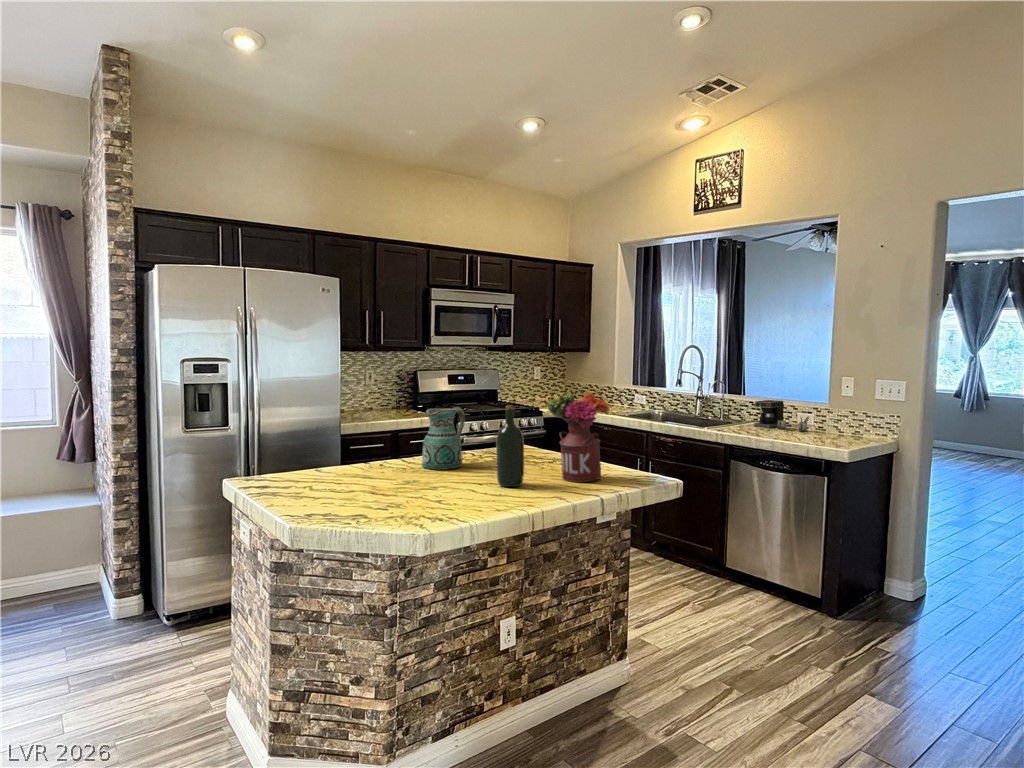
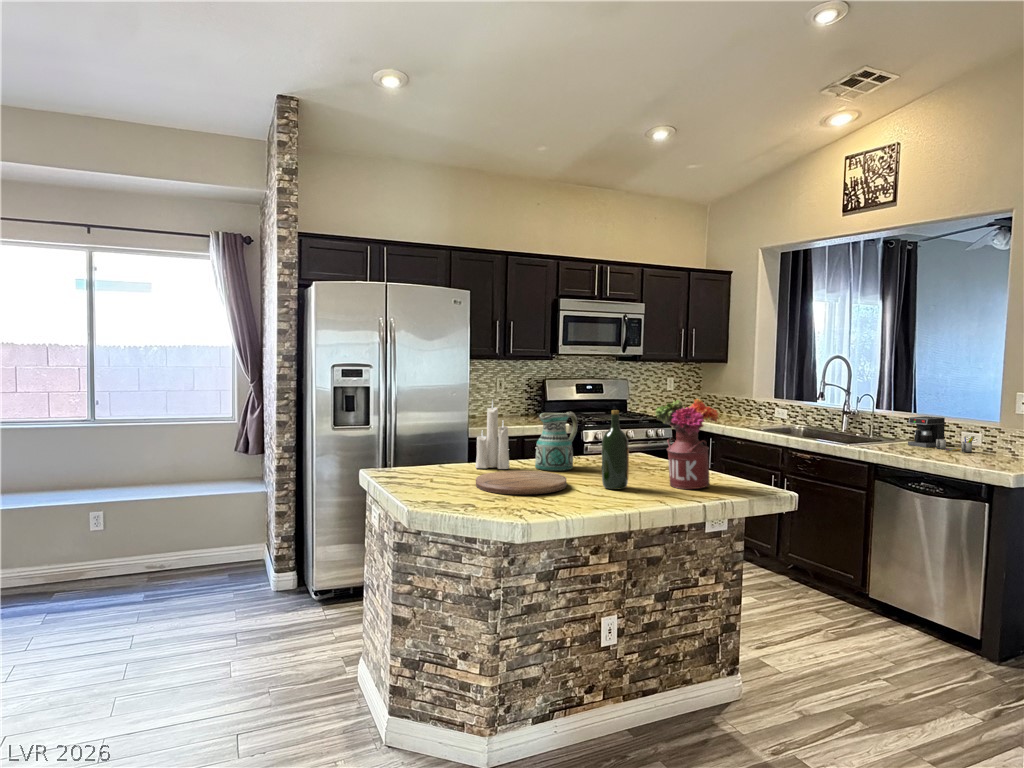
candle: none [358,392,395,471] -> present [476,403,510,469]
cutting board: none [362,472,461,500] -> present [476,471,567,495]

